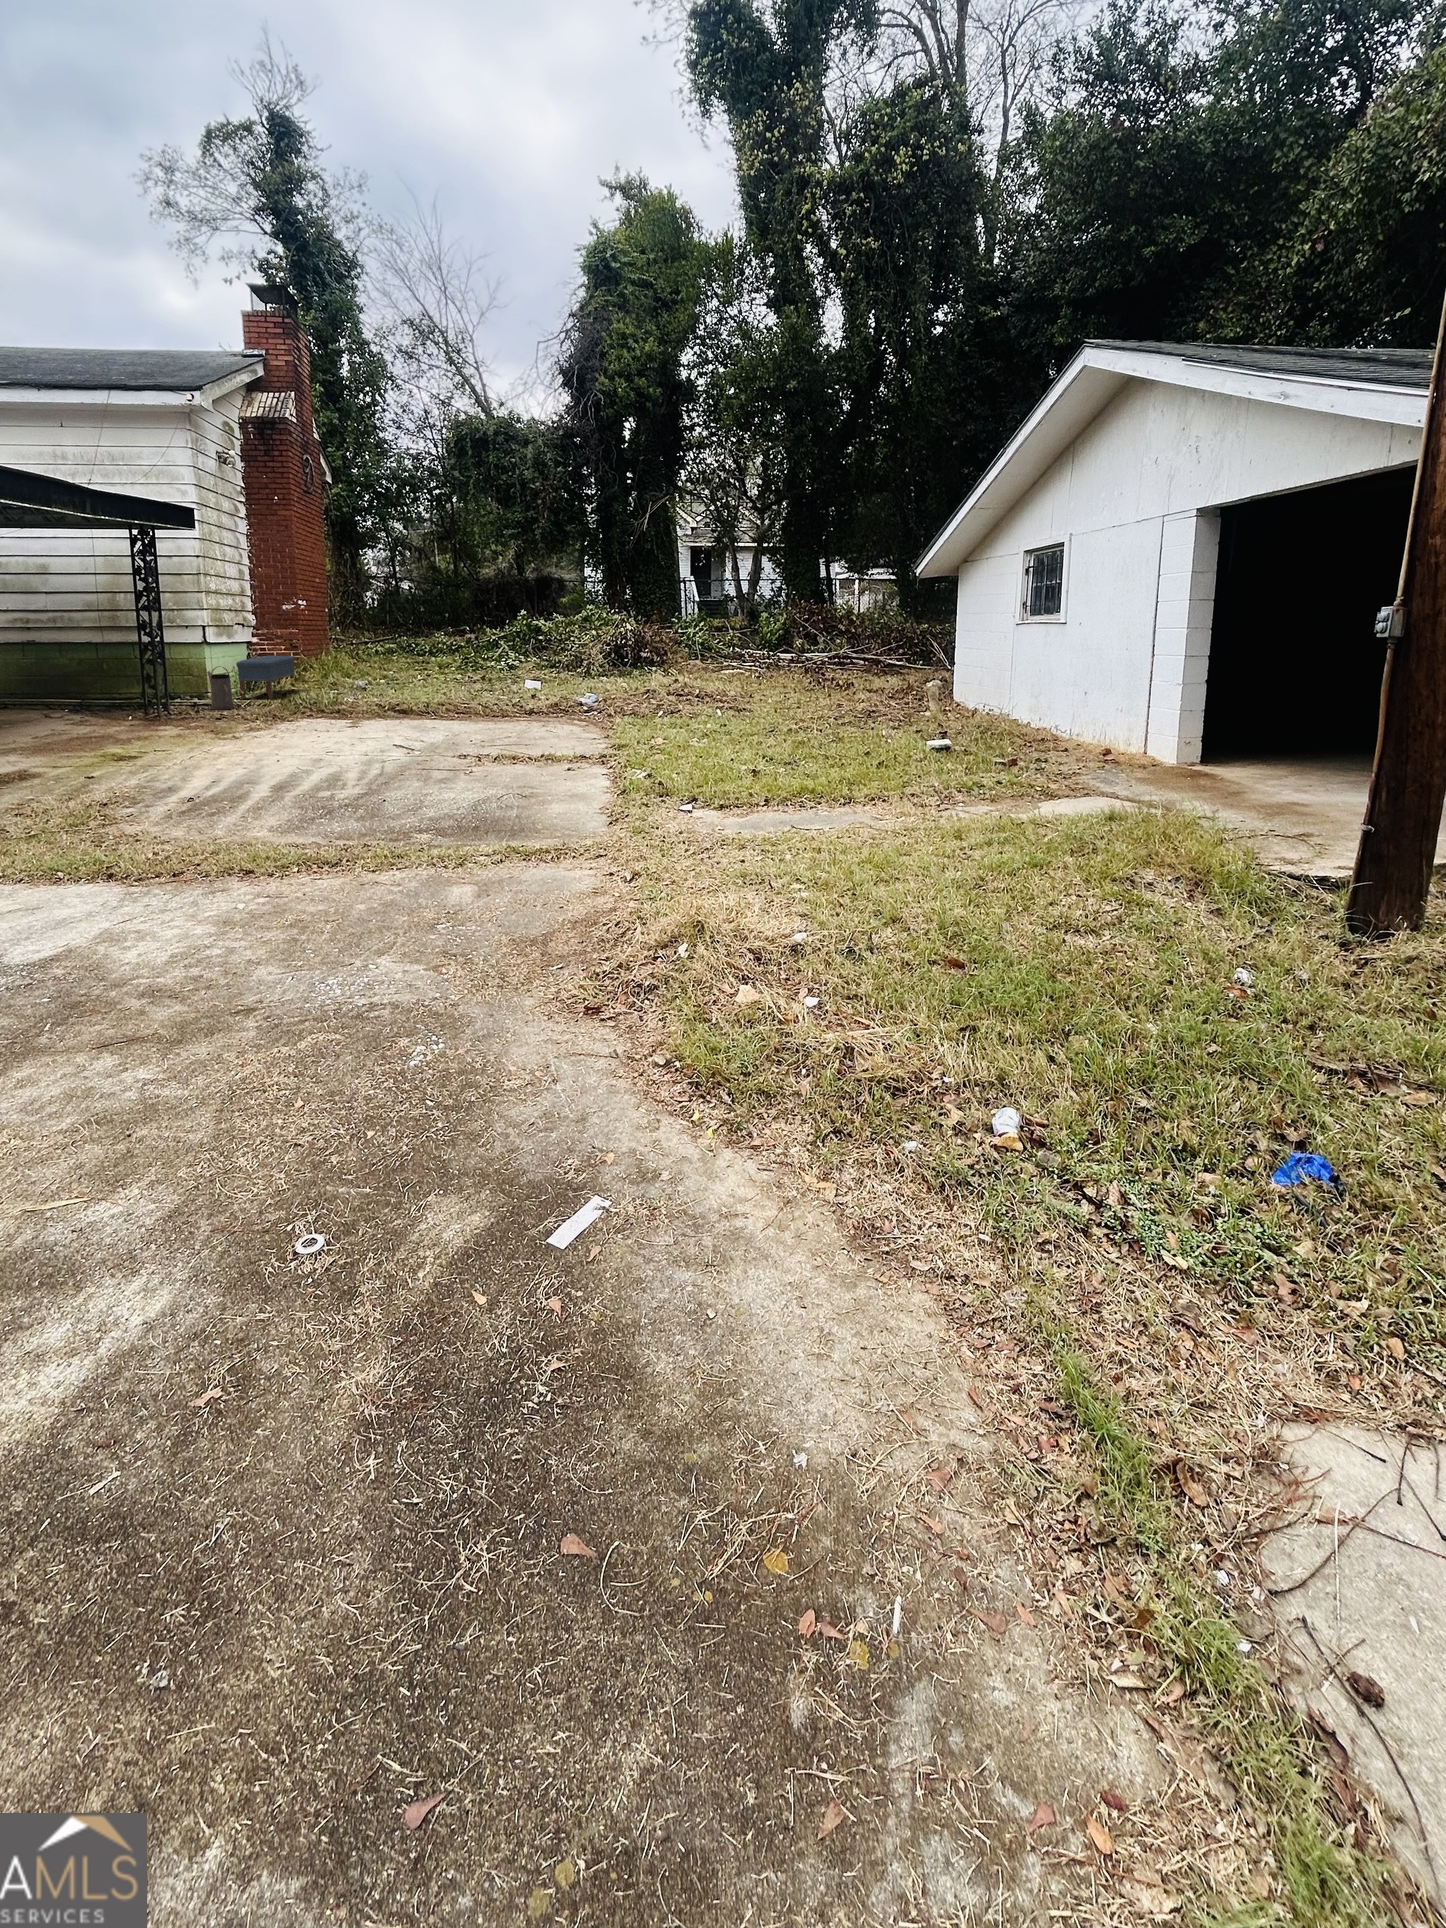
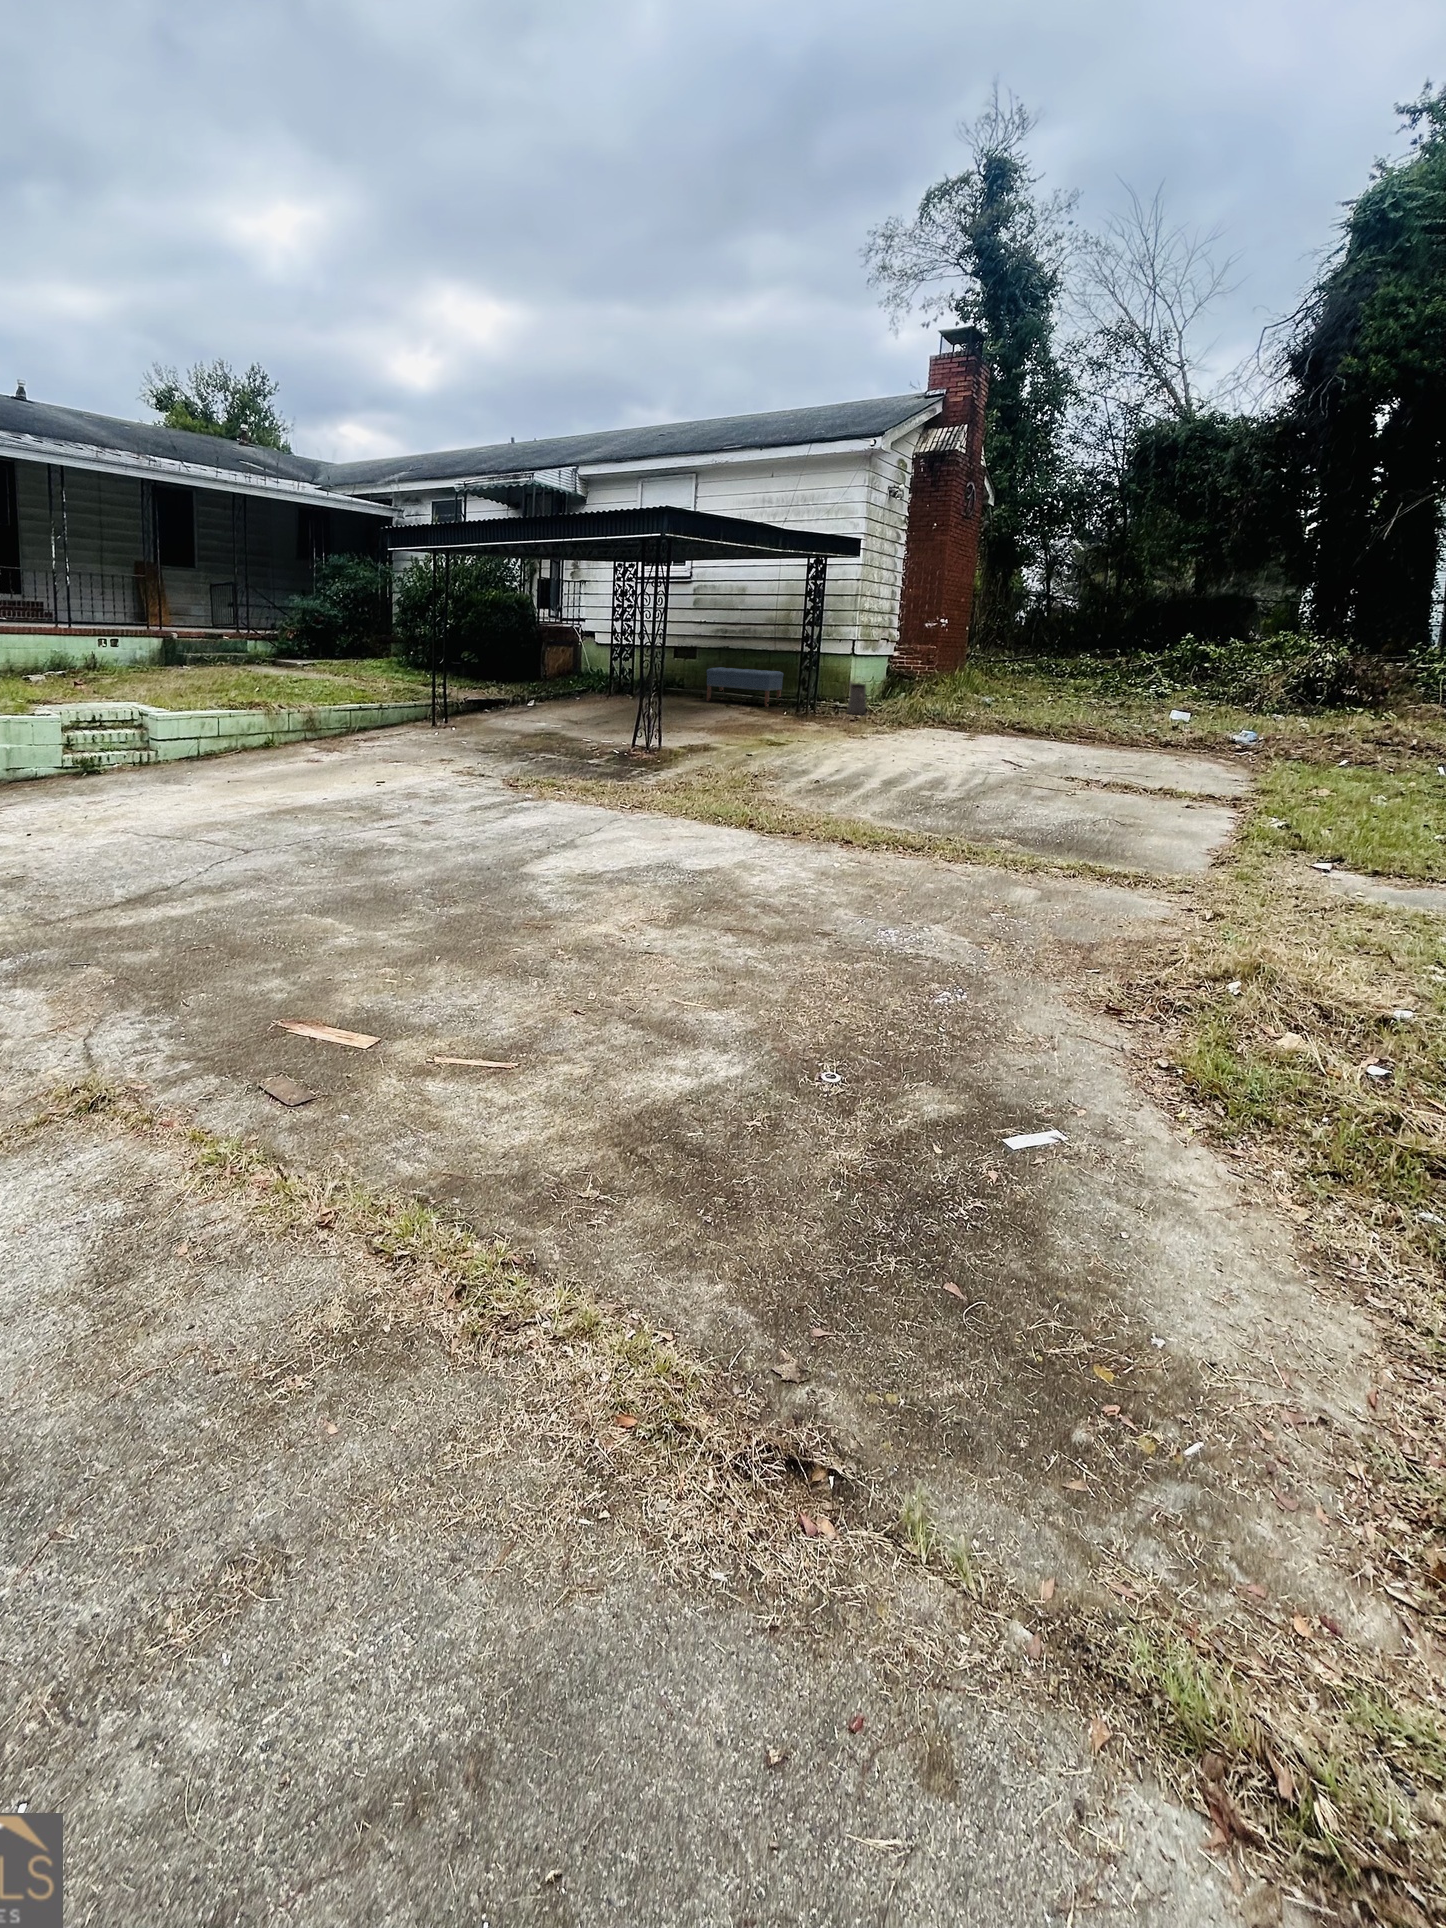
bench: present [236,655,295,699] -> present [706,667,784,707]

